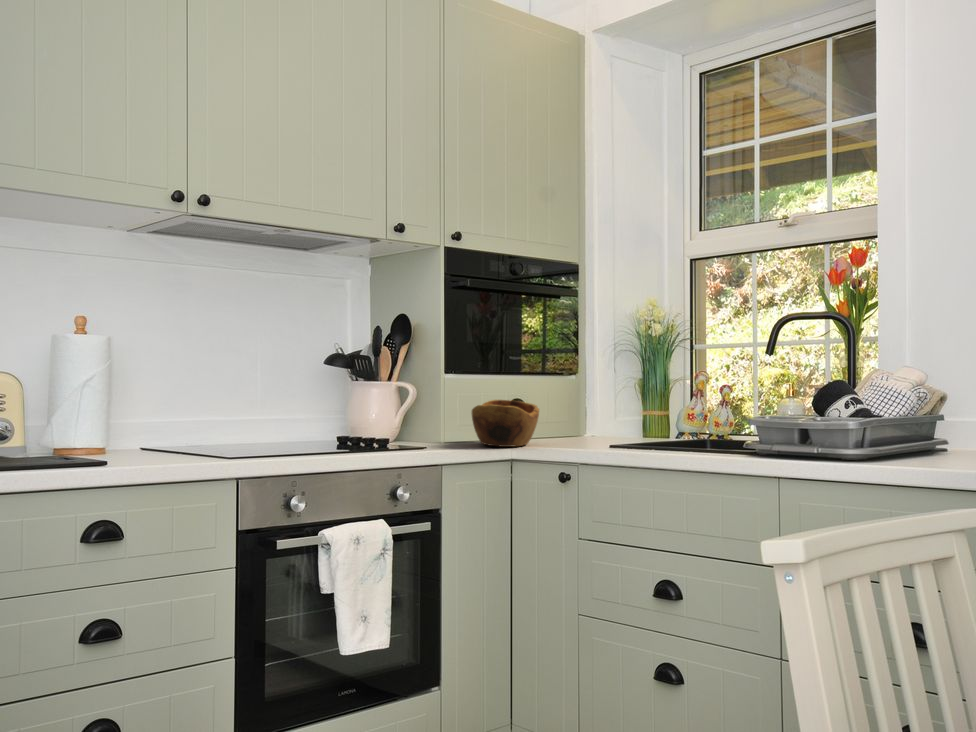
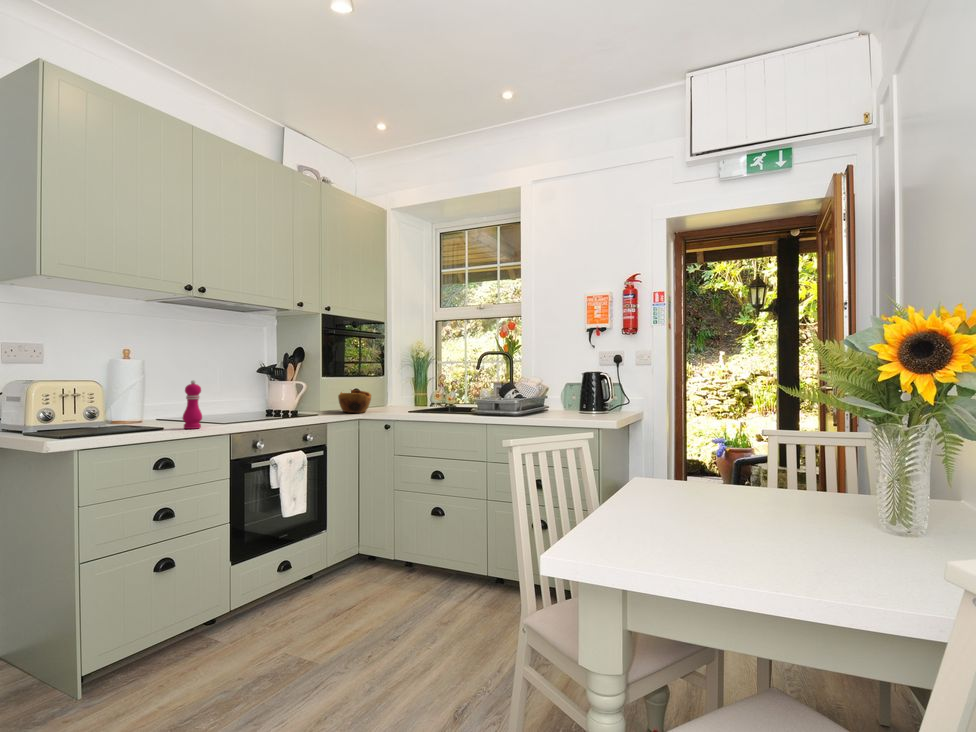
pepper mill: none [140,370,176,465] -> present [183,380,202,429]

